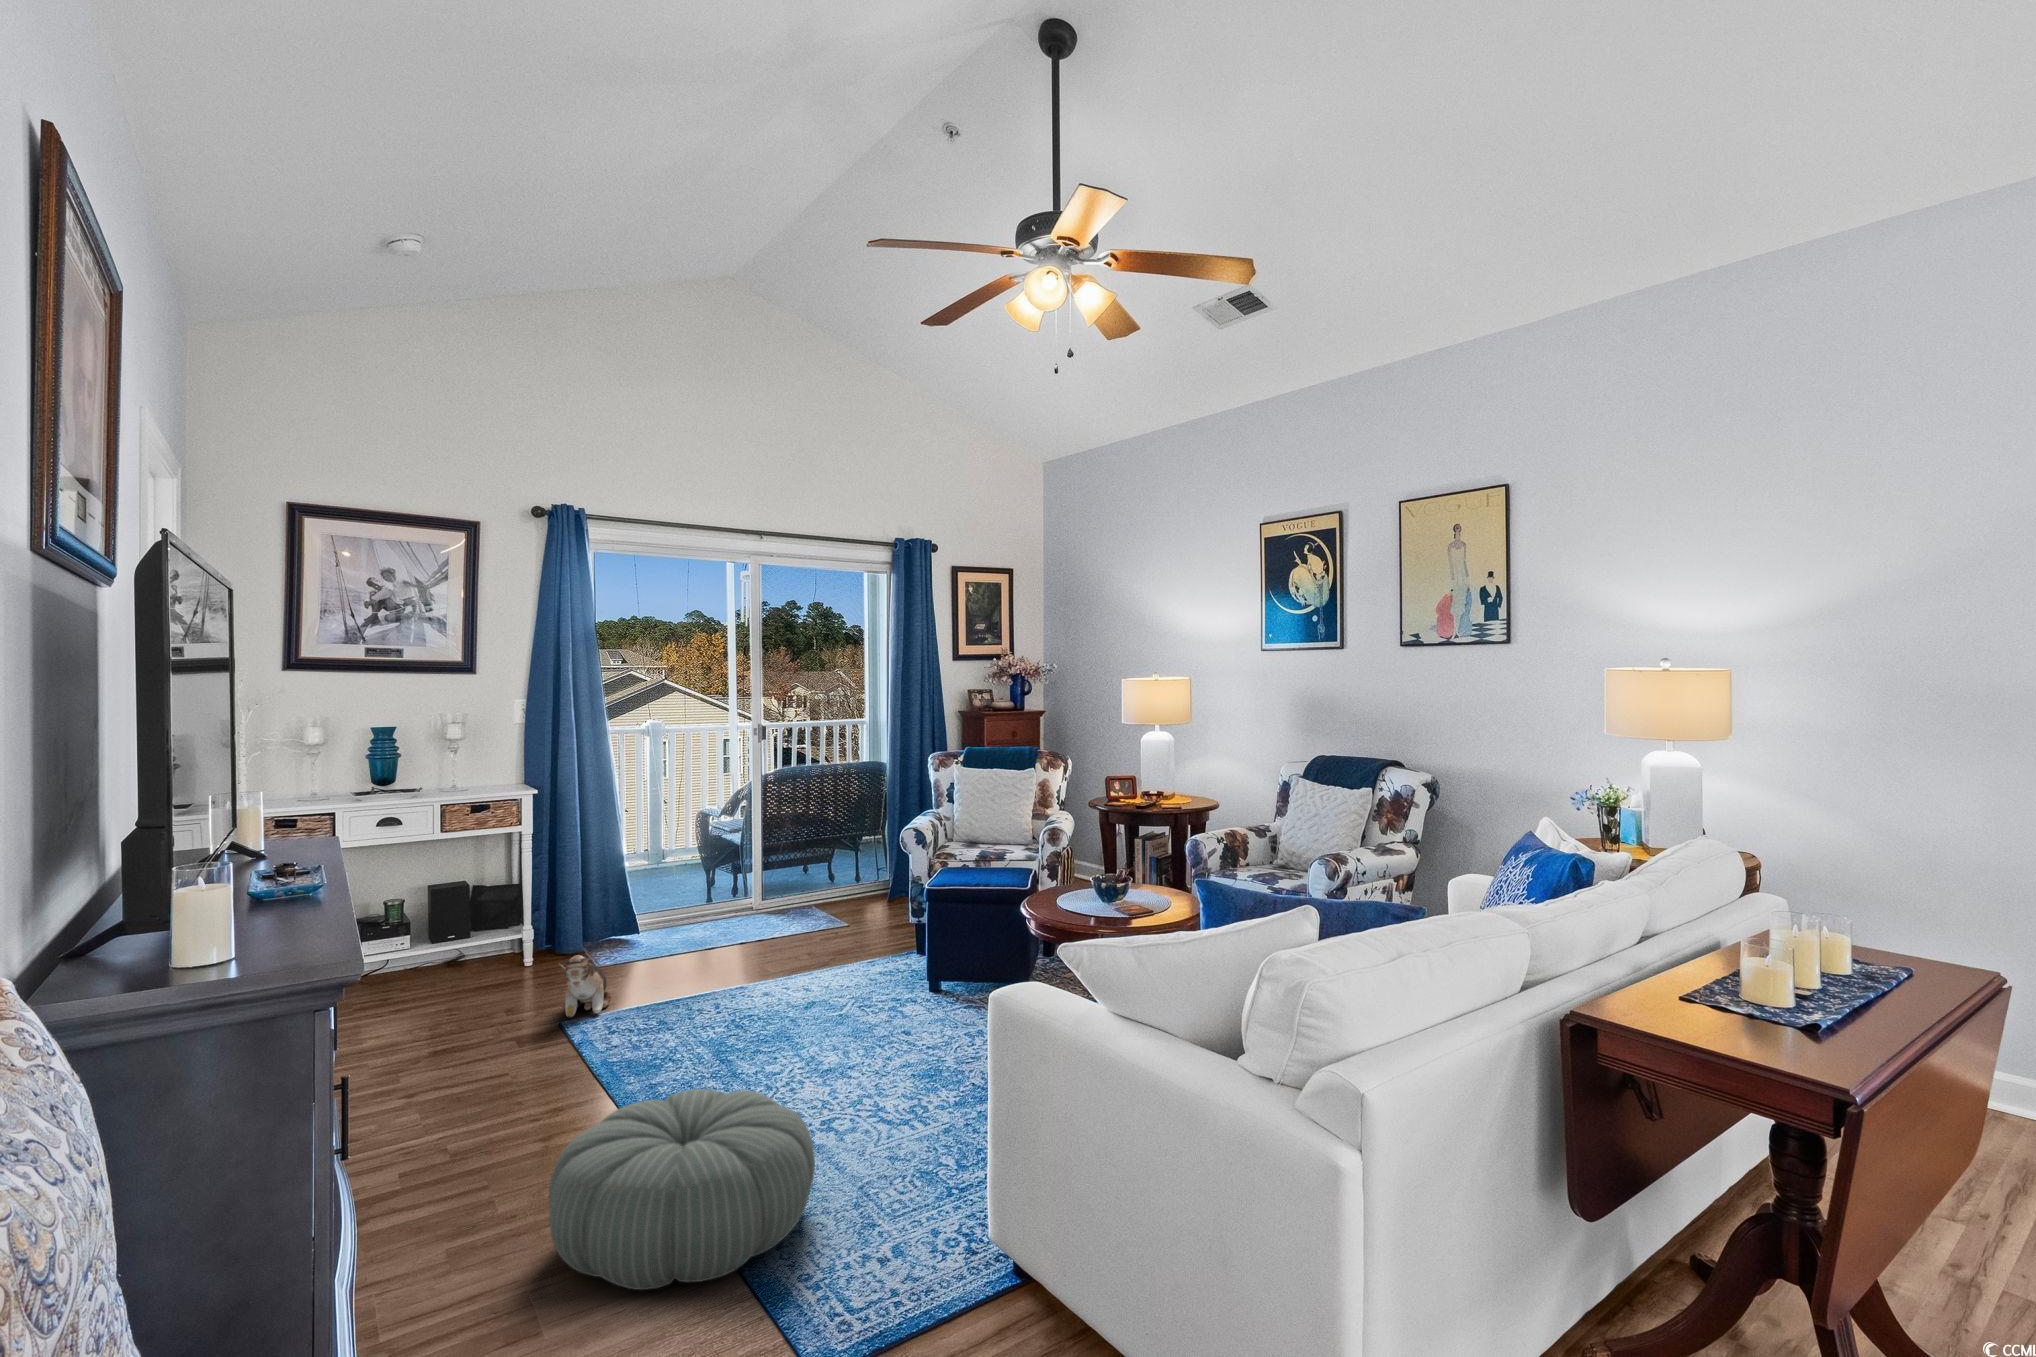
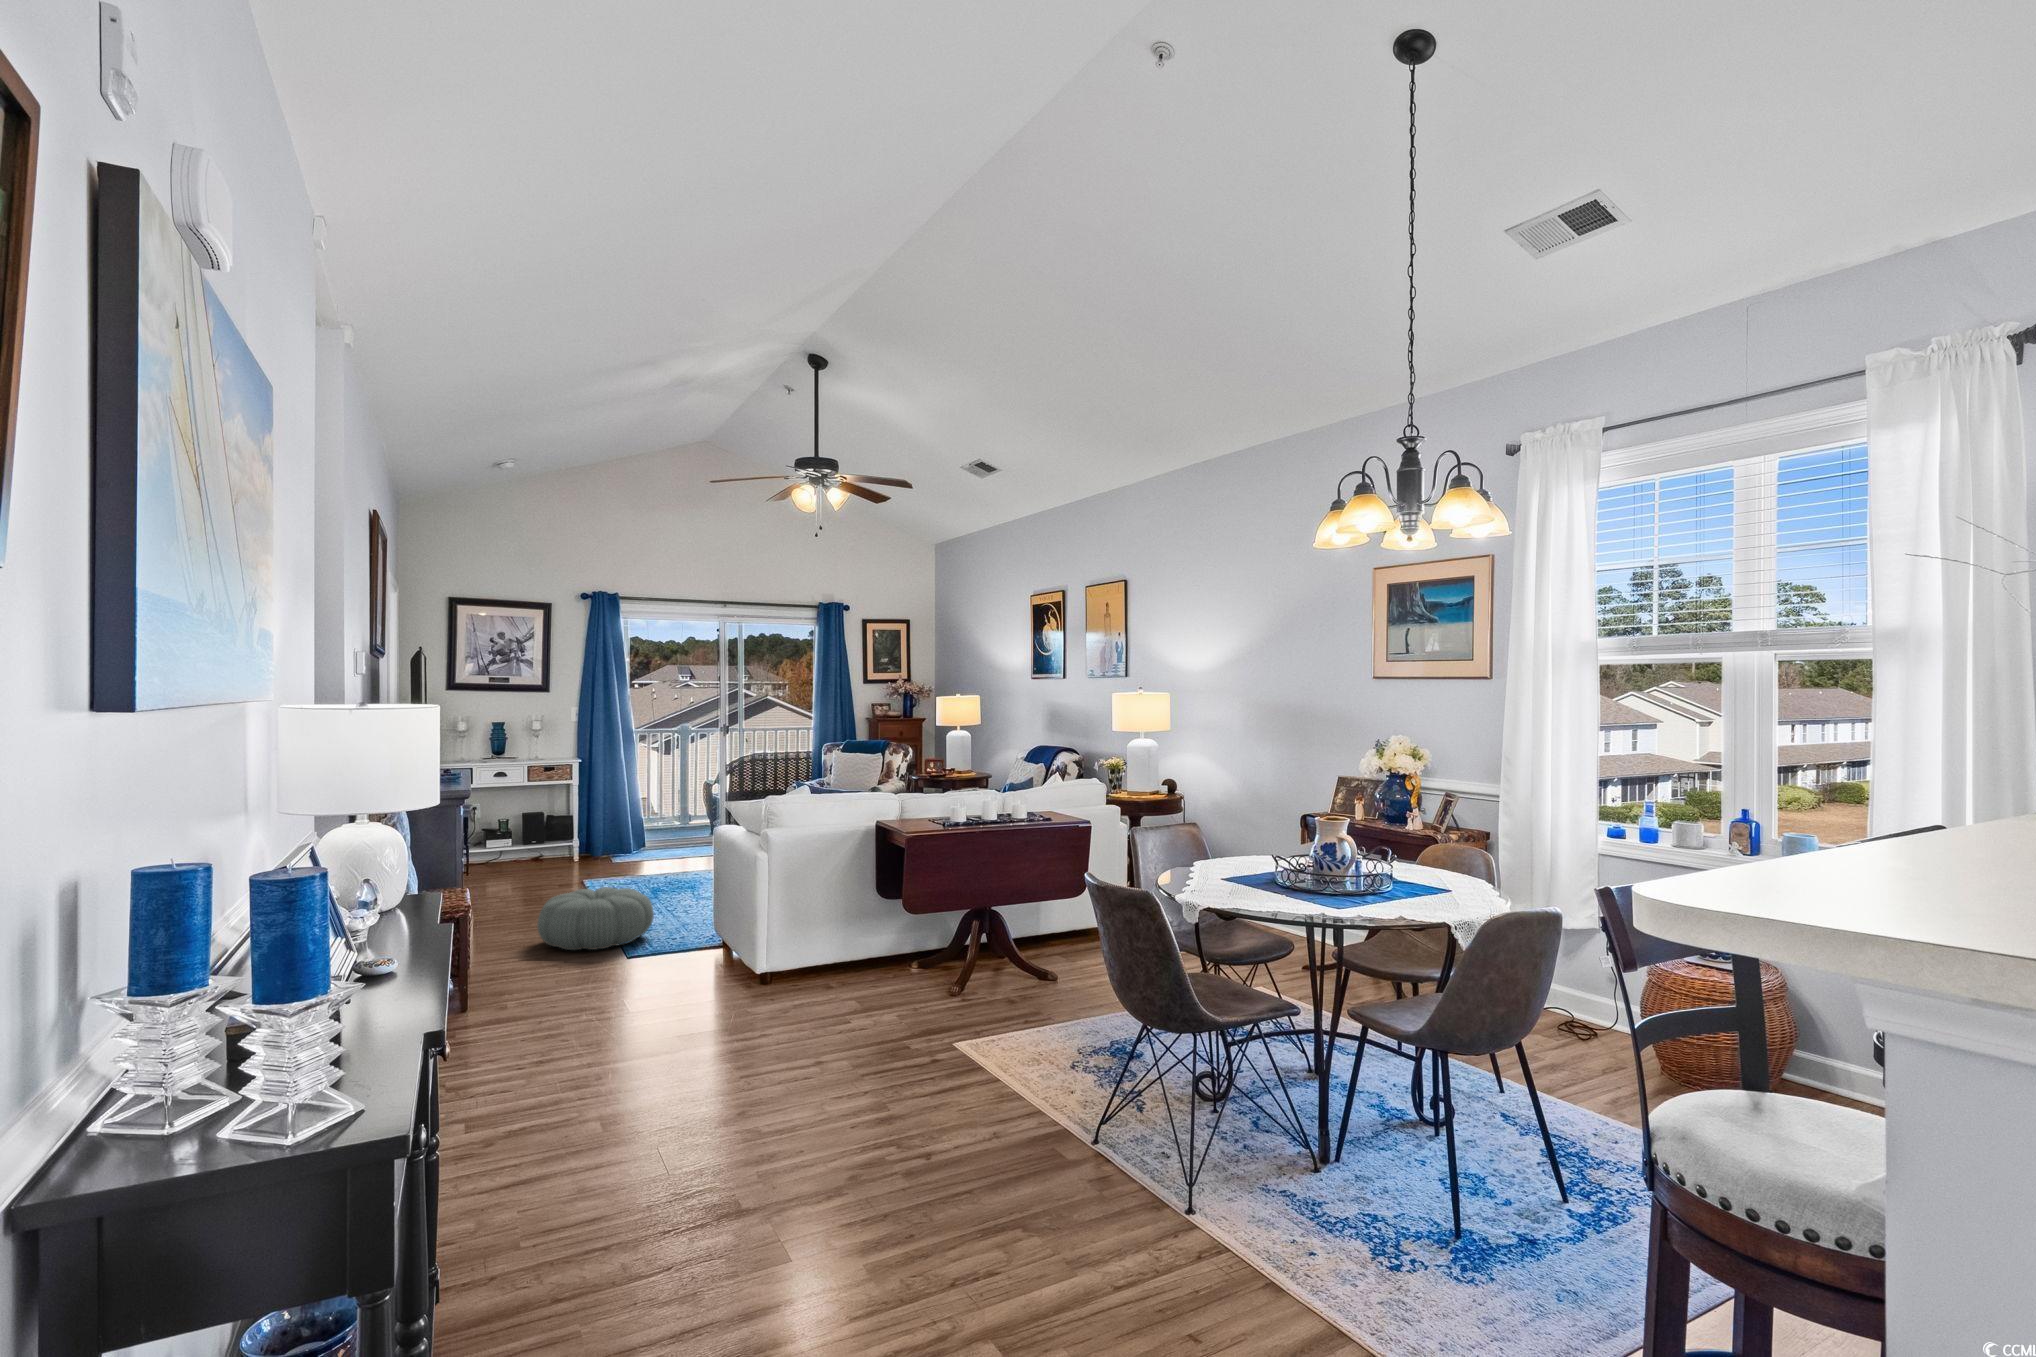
plush toy: present [559,955,611,1018] -> none [579,847,610,881]

